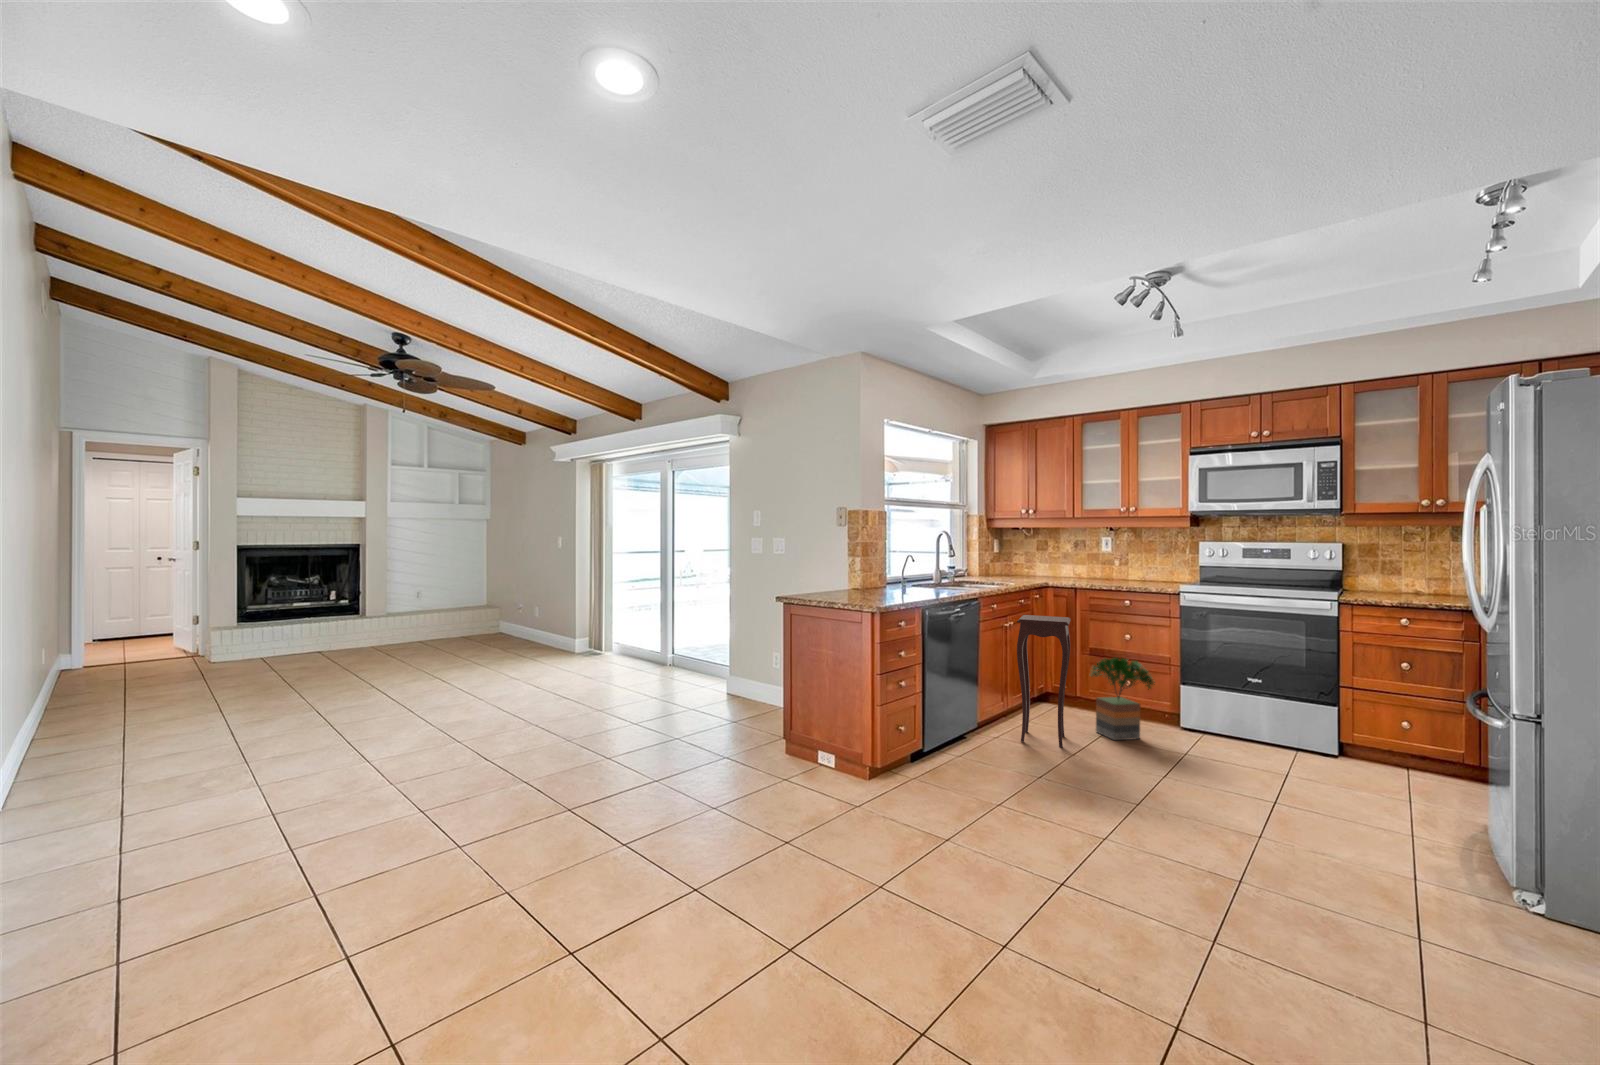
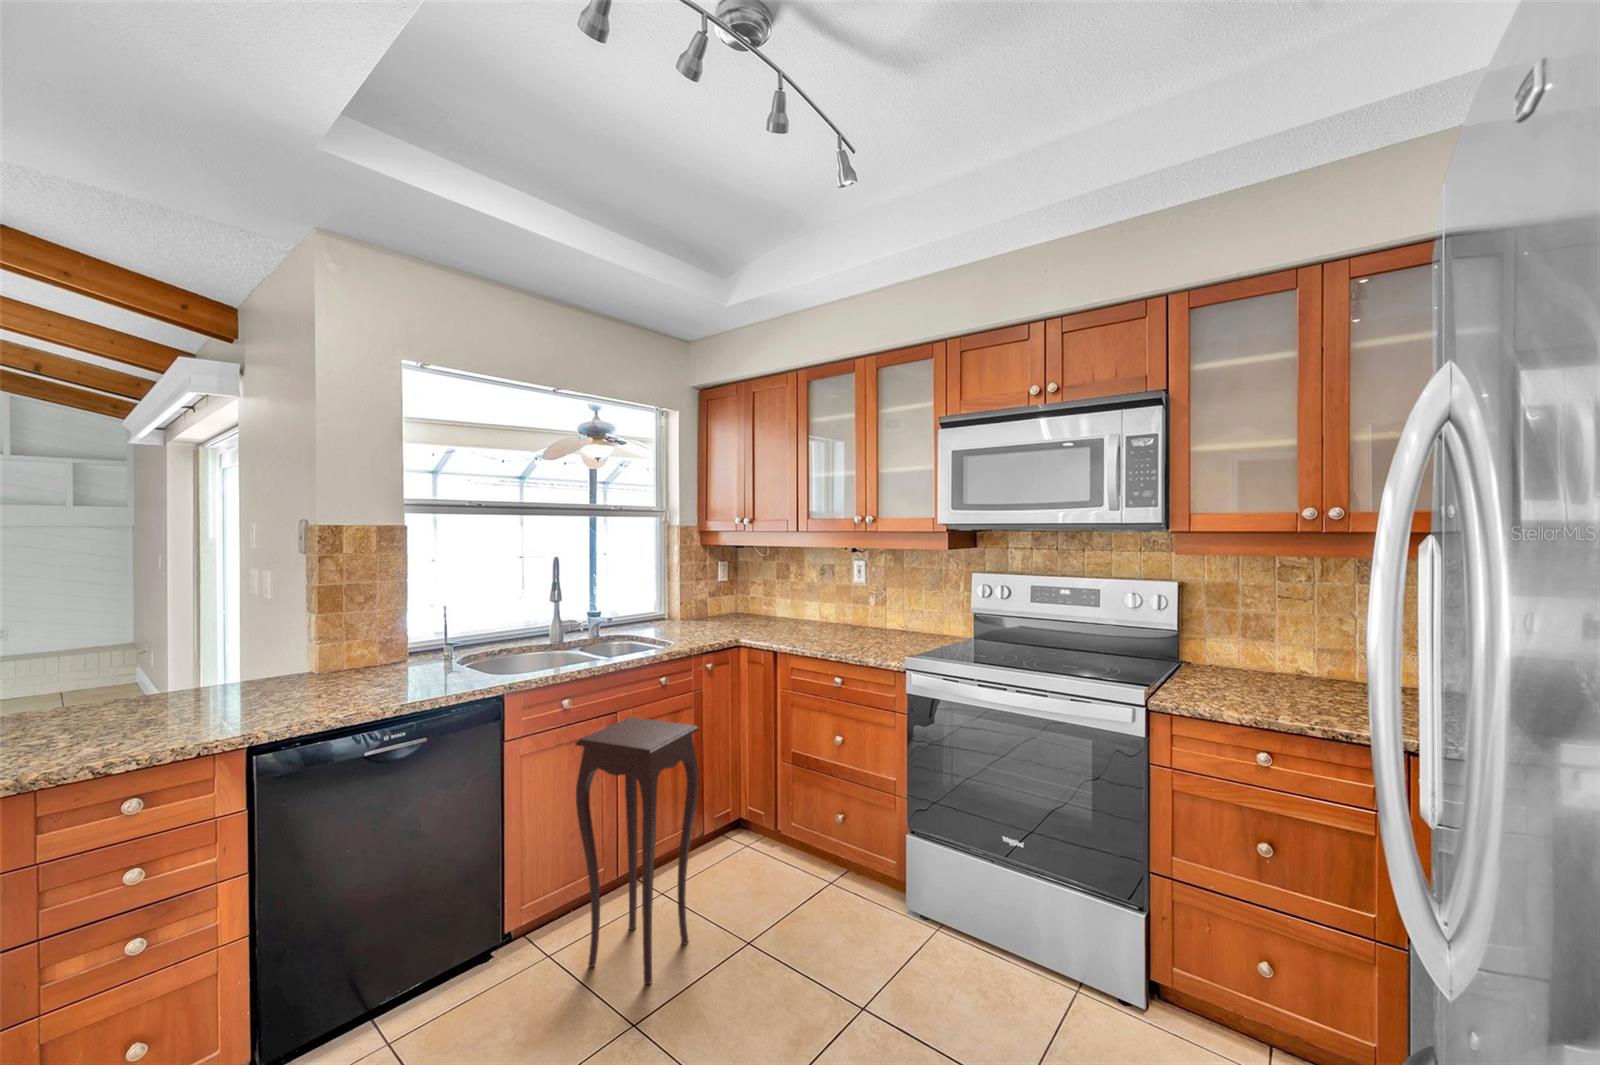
potted tree: present [1091,657,1155,740] -> none [740,786,842,955]

